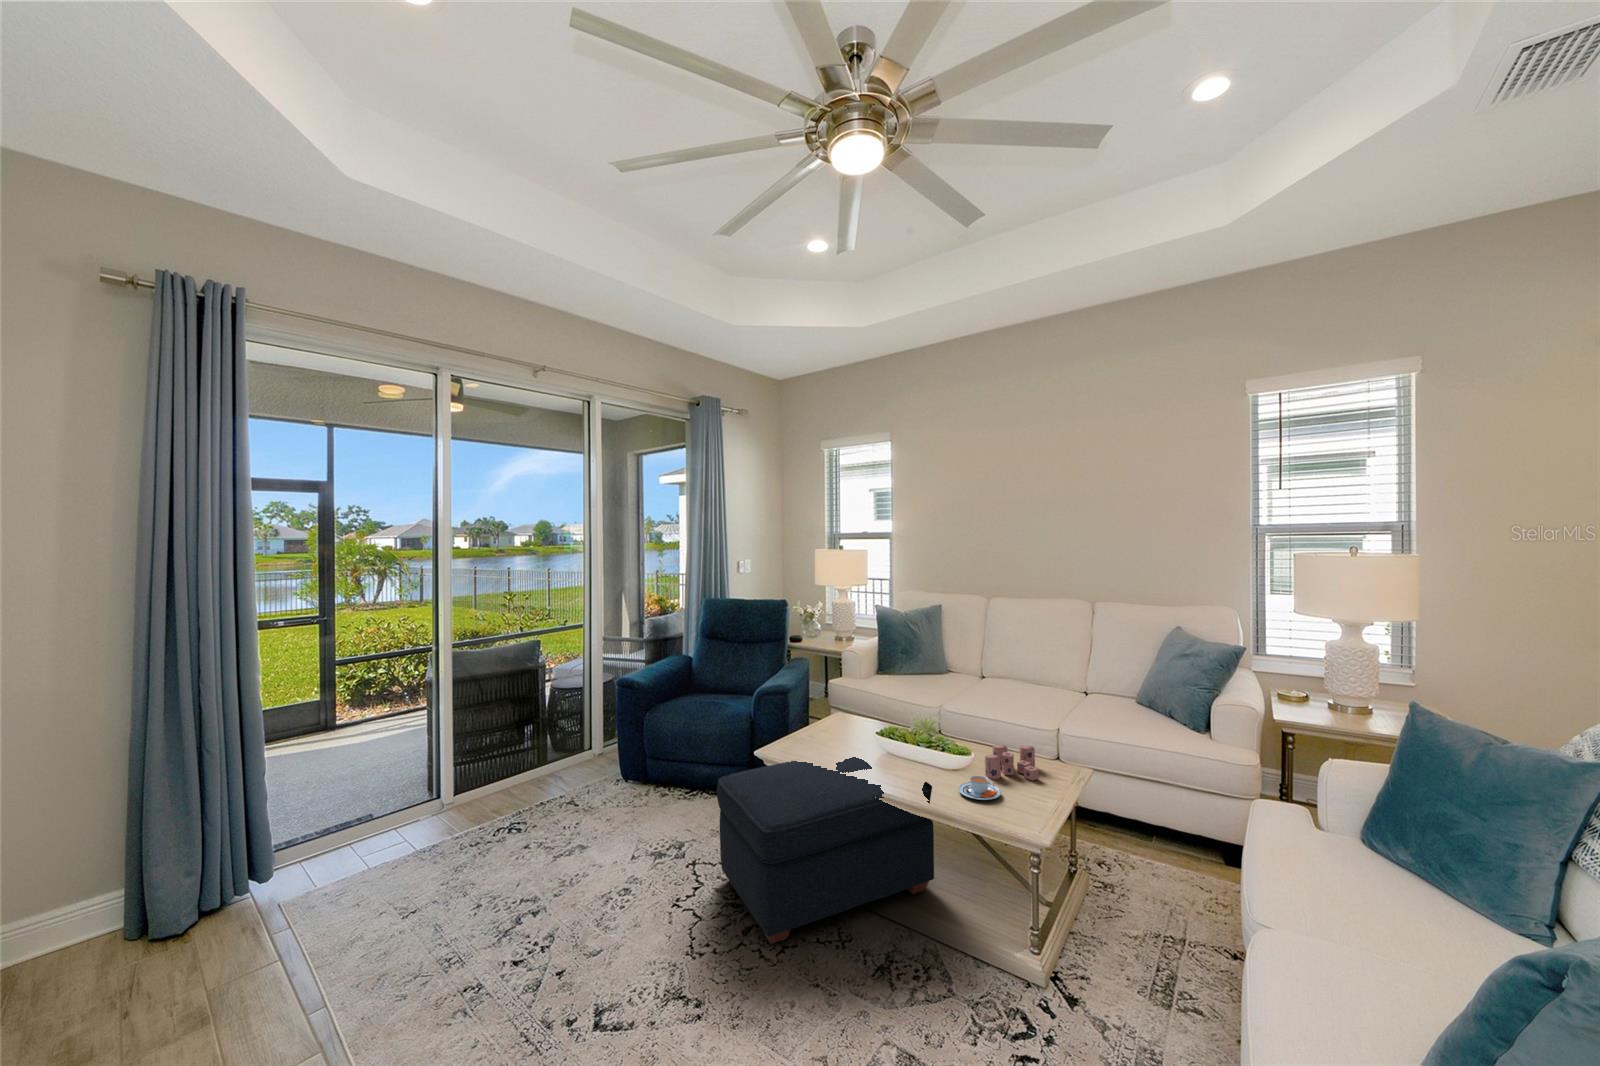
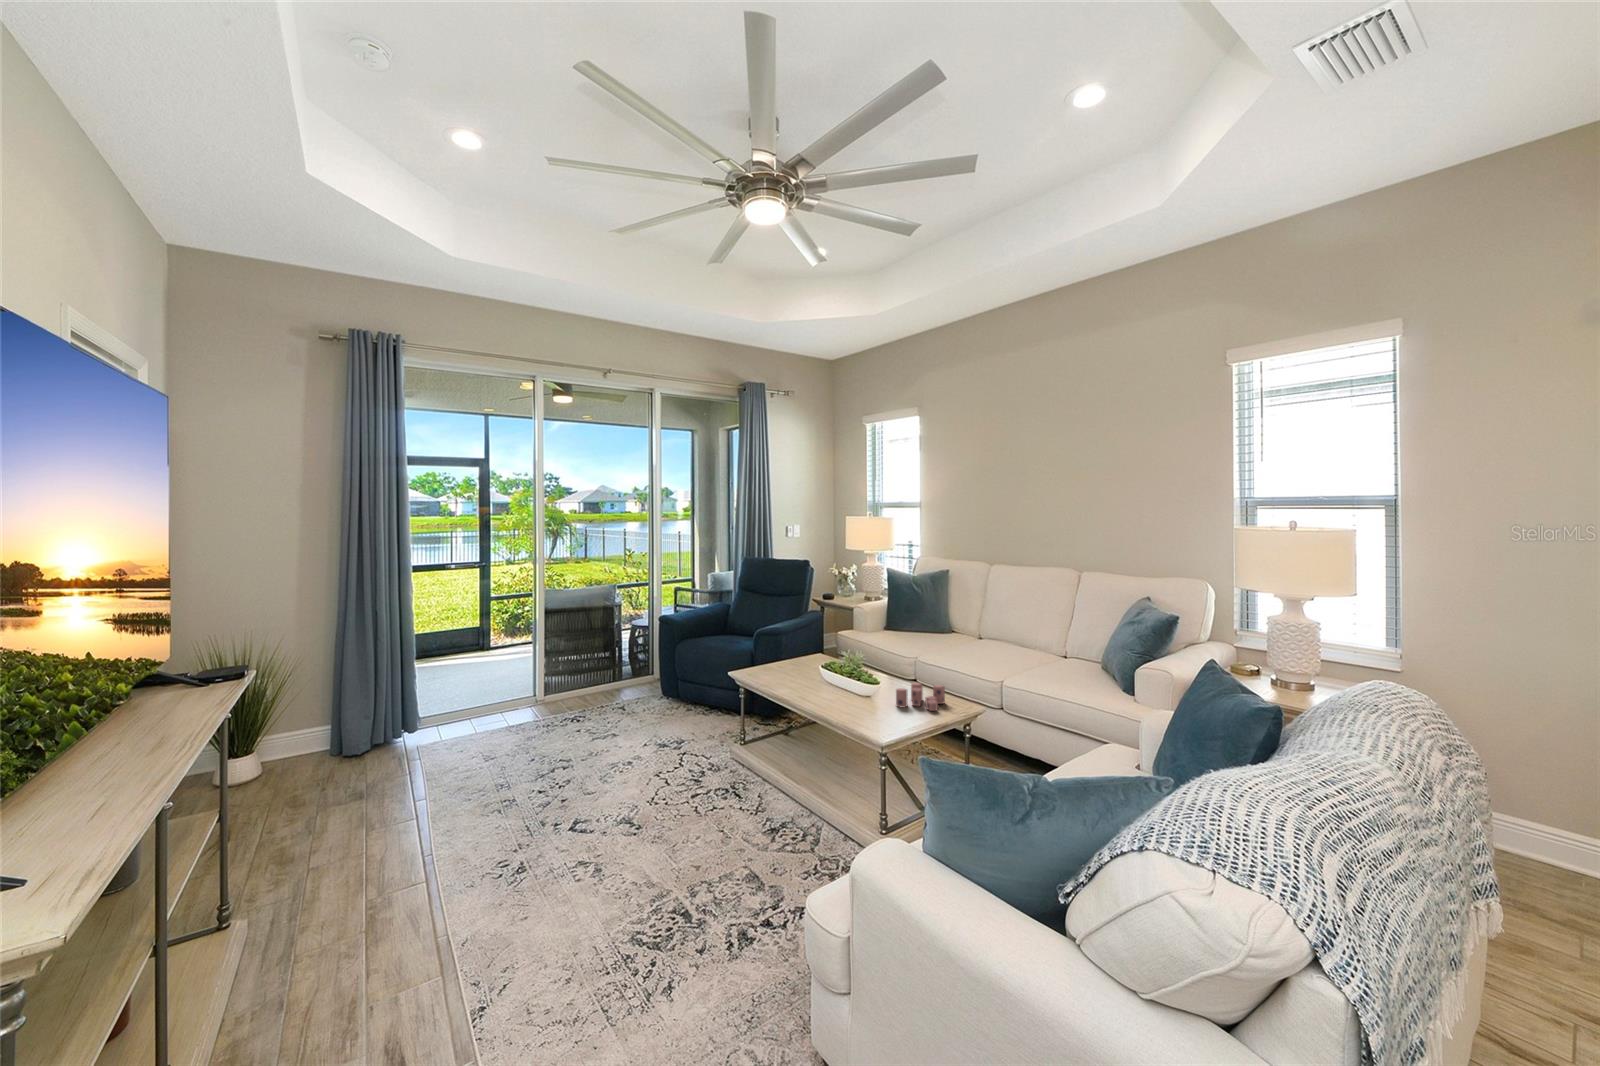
ottoman: present [717,757,934,944] -> none [694,680,851,805]
teacup: present [958,775,1001,800] -> none [859,701,892,718]

